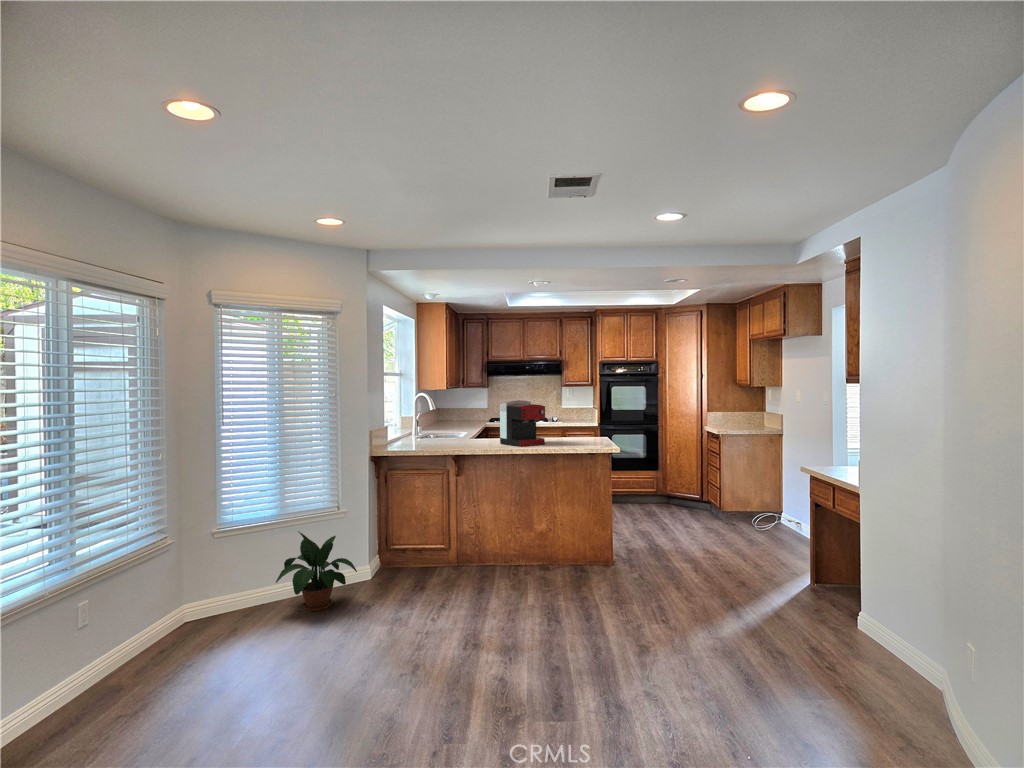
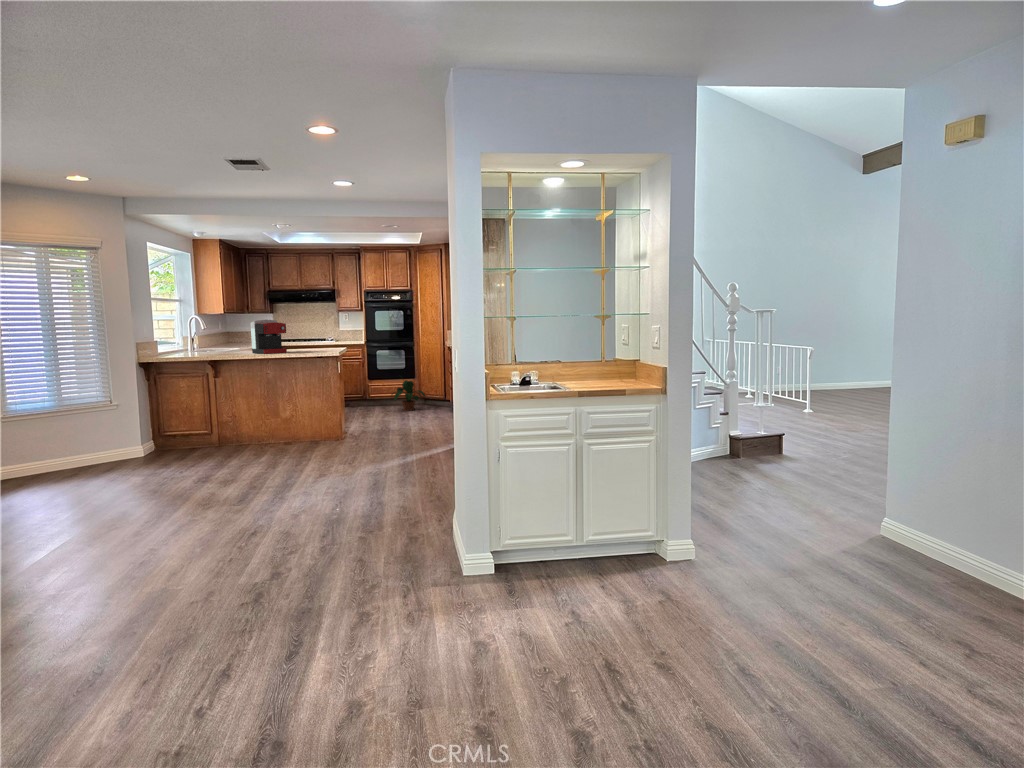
potted plant: present [276,531,357,611] -> present [392,380,425,411]

